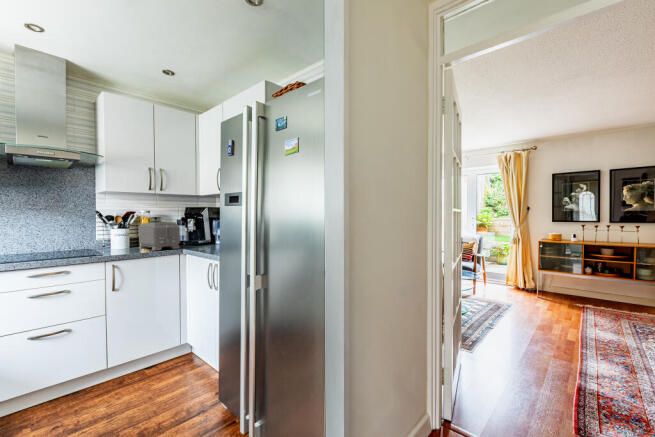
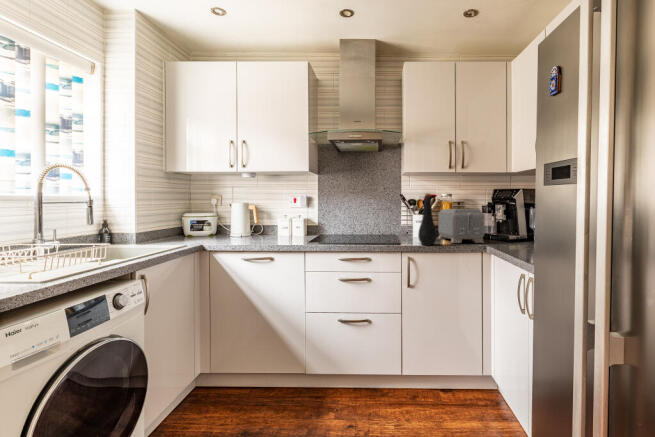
bottle: none [122,210,140,254] -> present [418,194,437,245]

